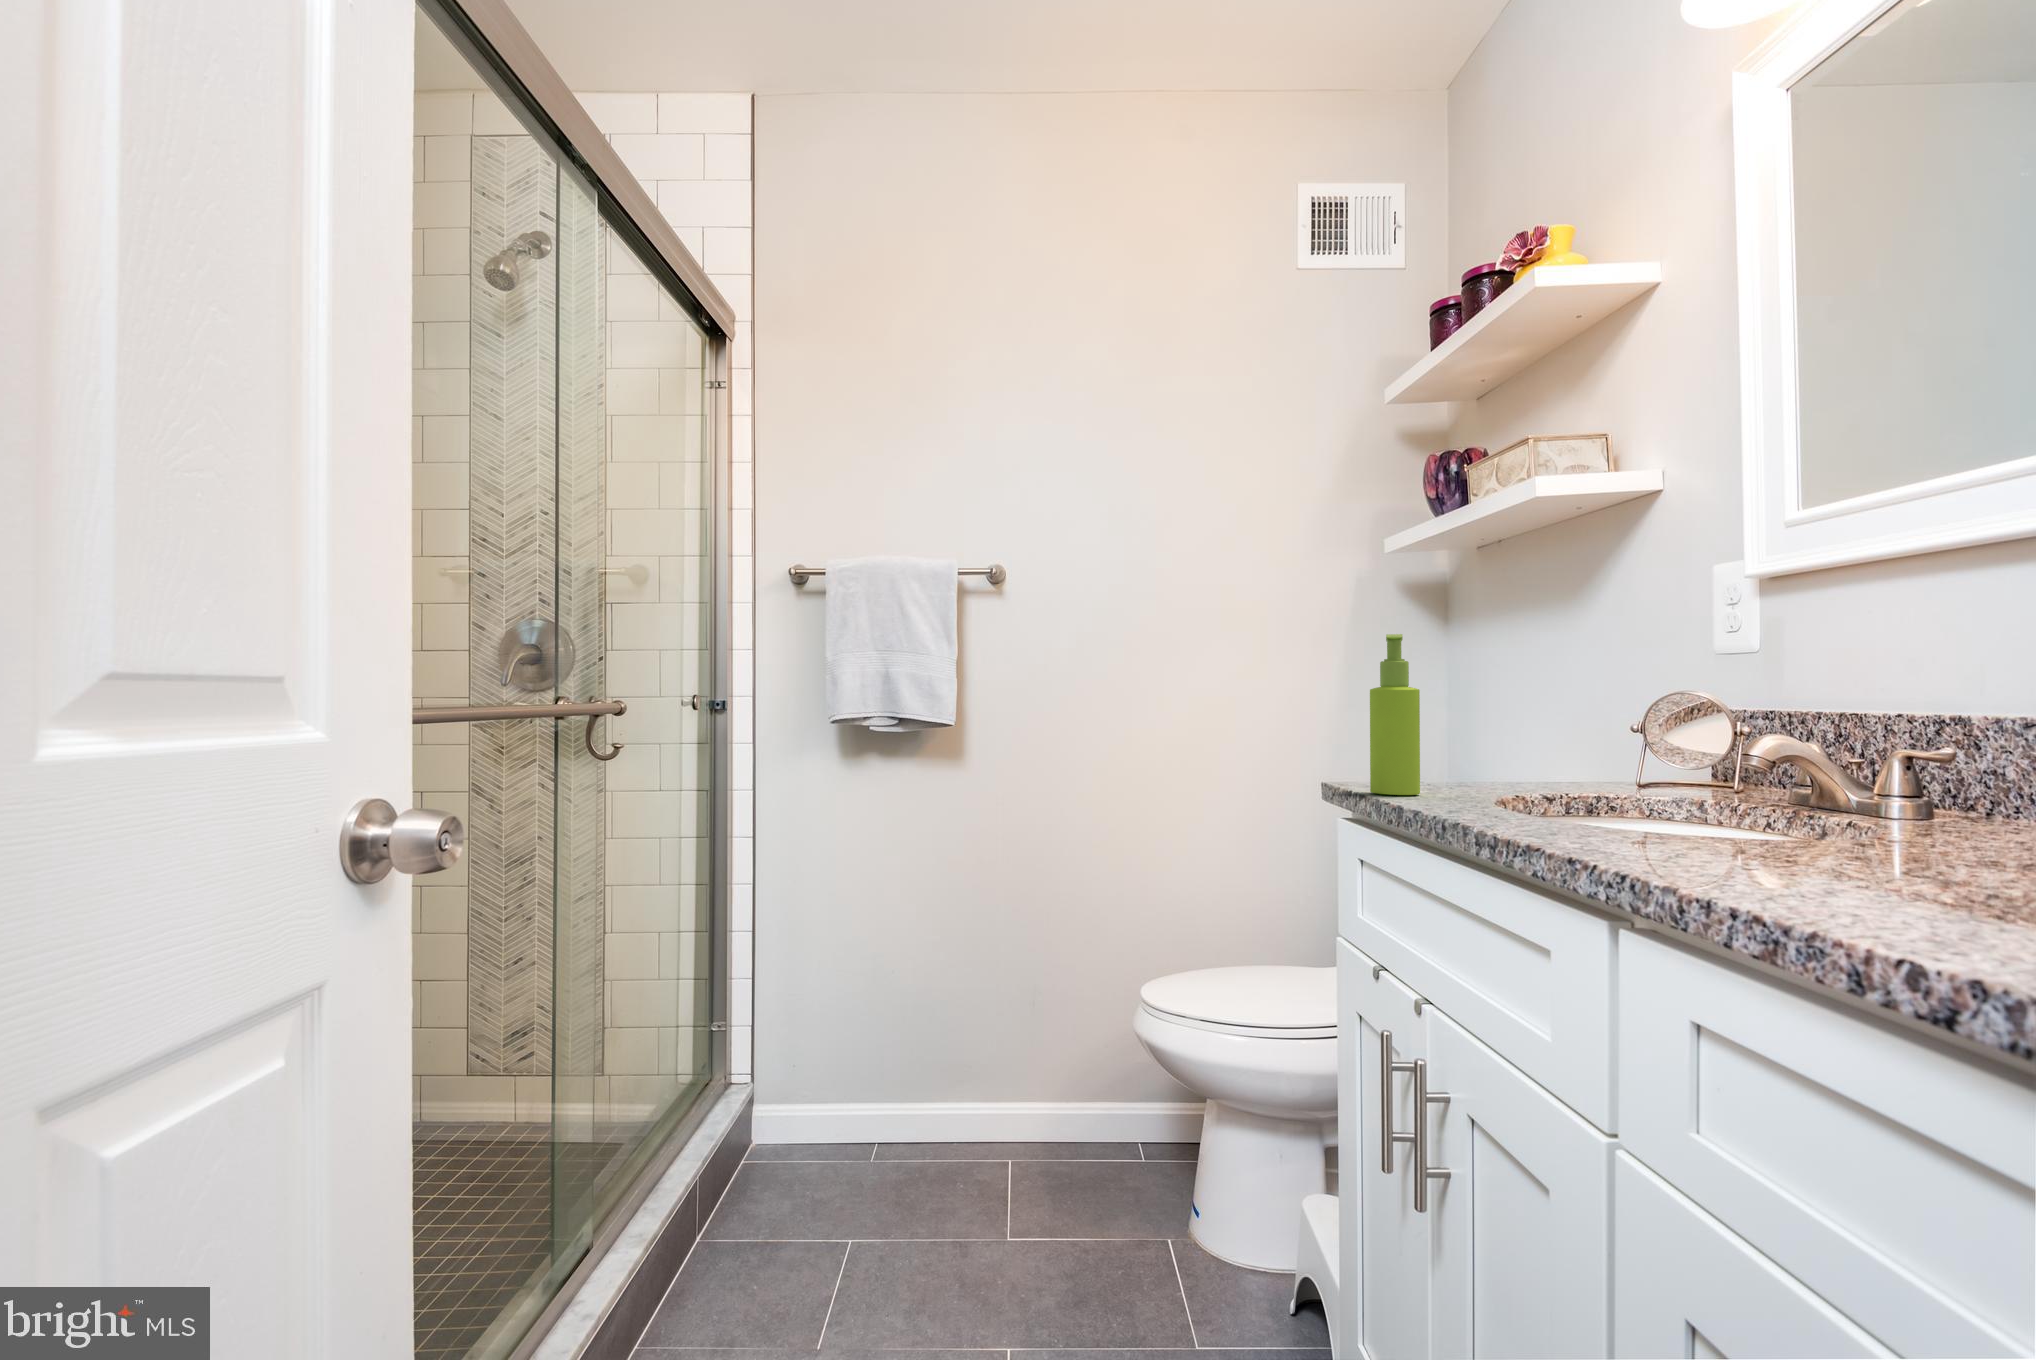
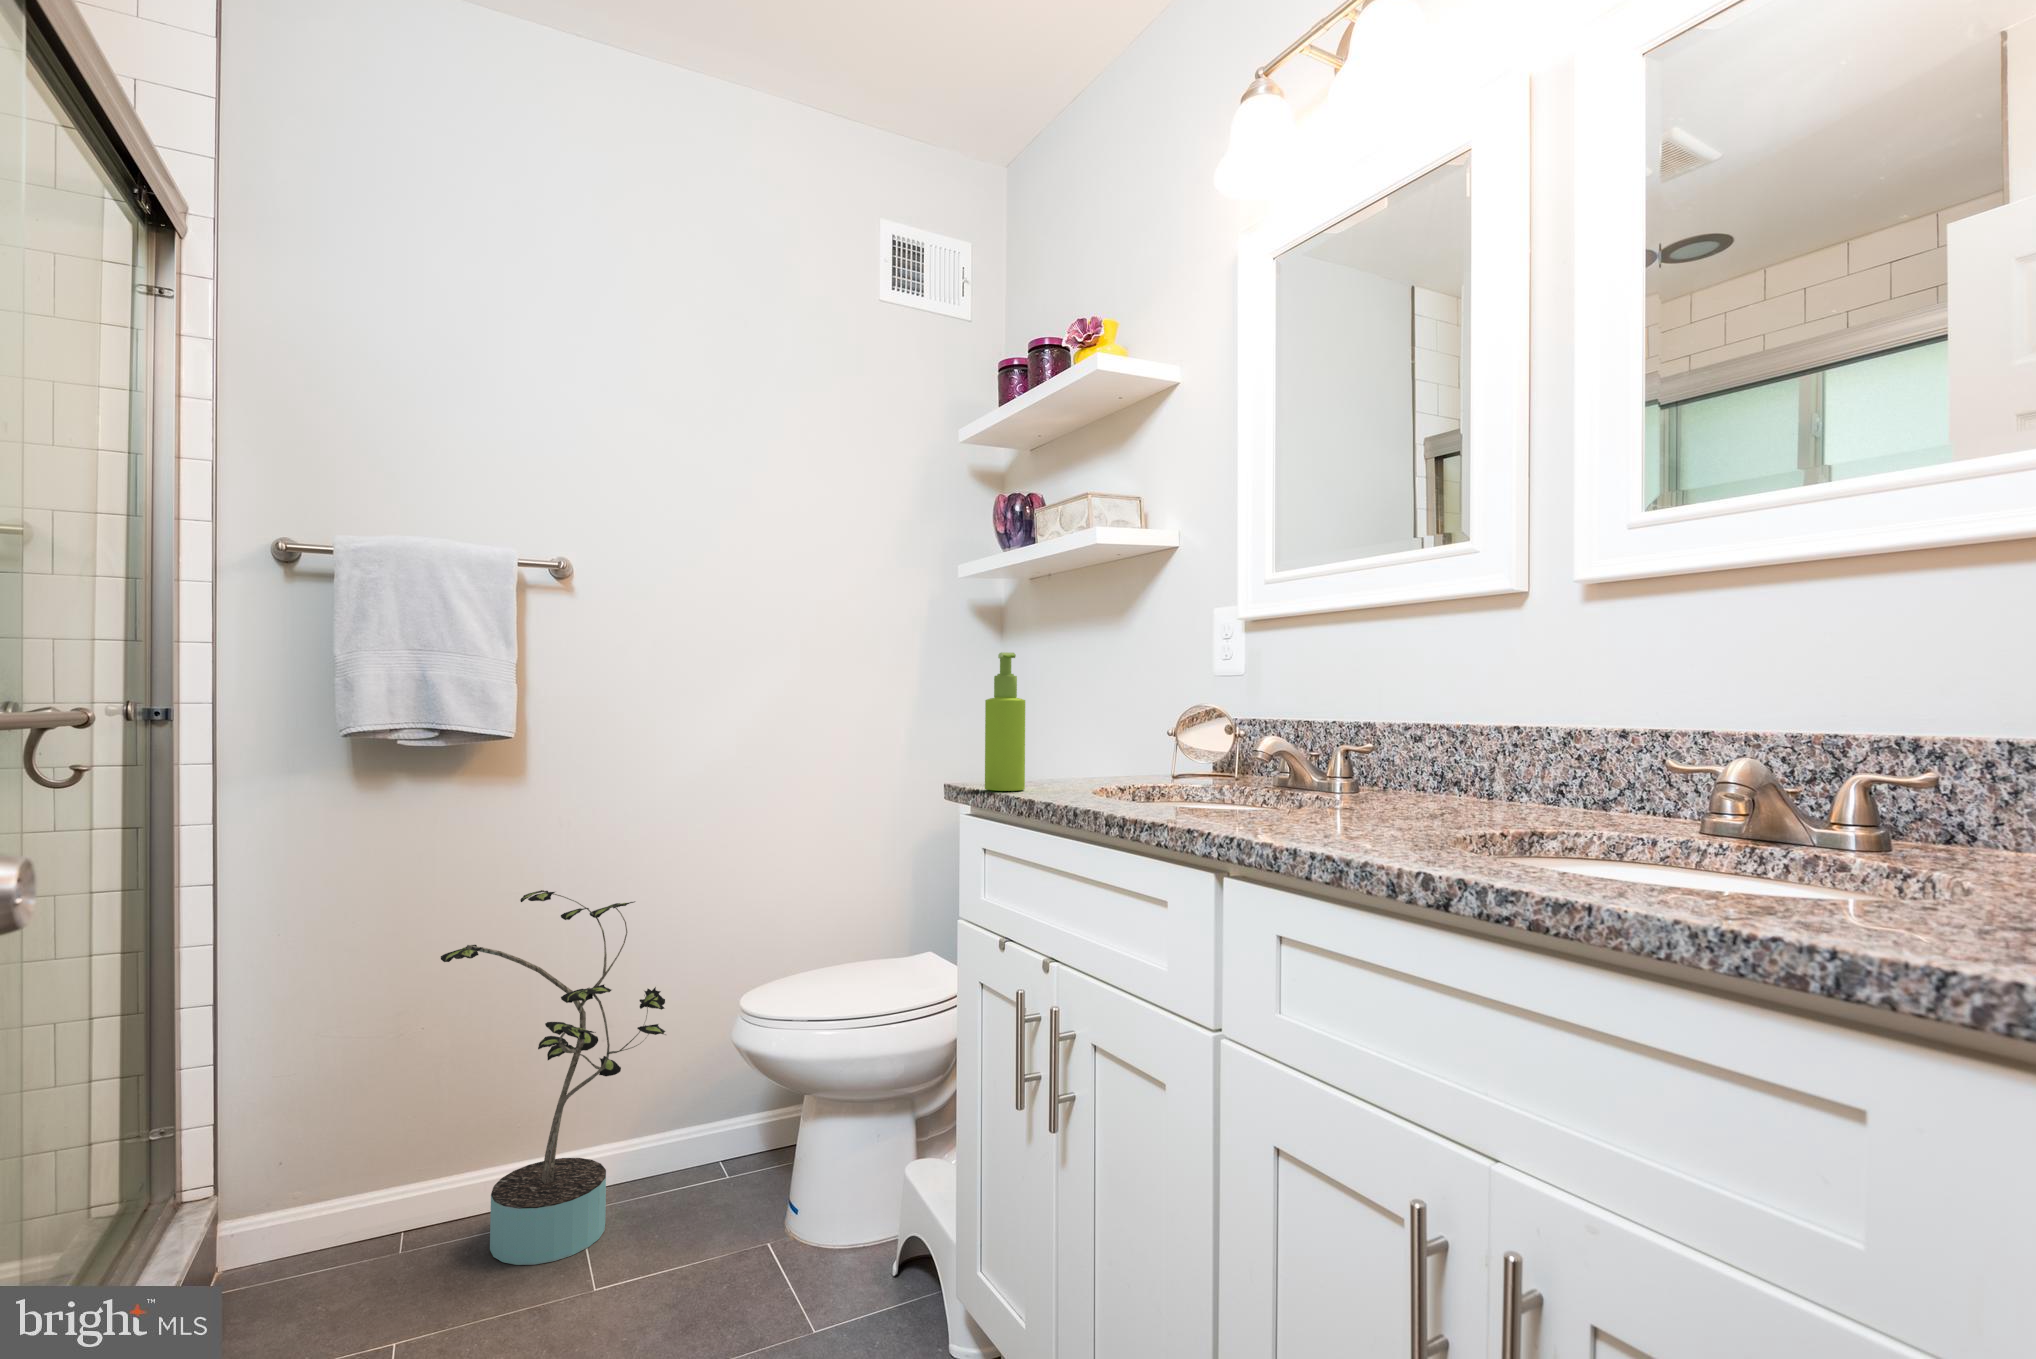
potted plant: none [892,865,1078,1204] -> present [441,890,665,1265]

